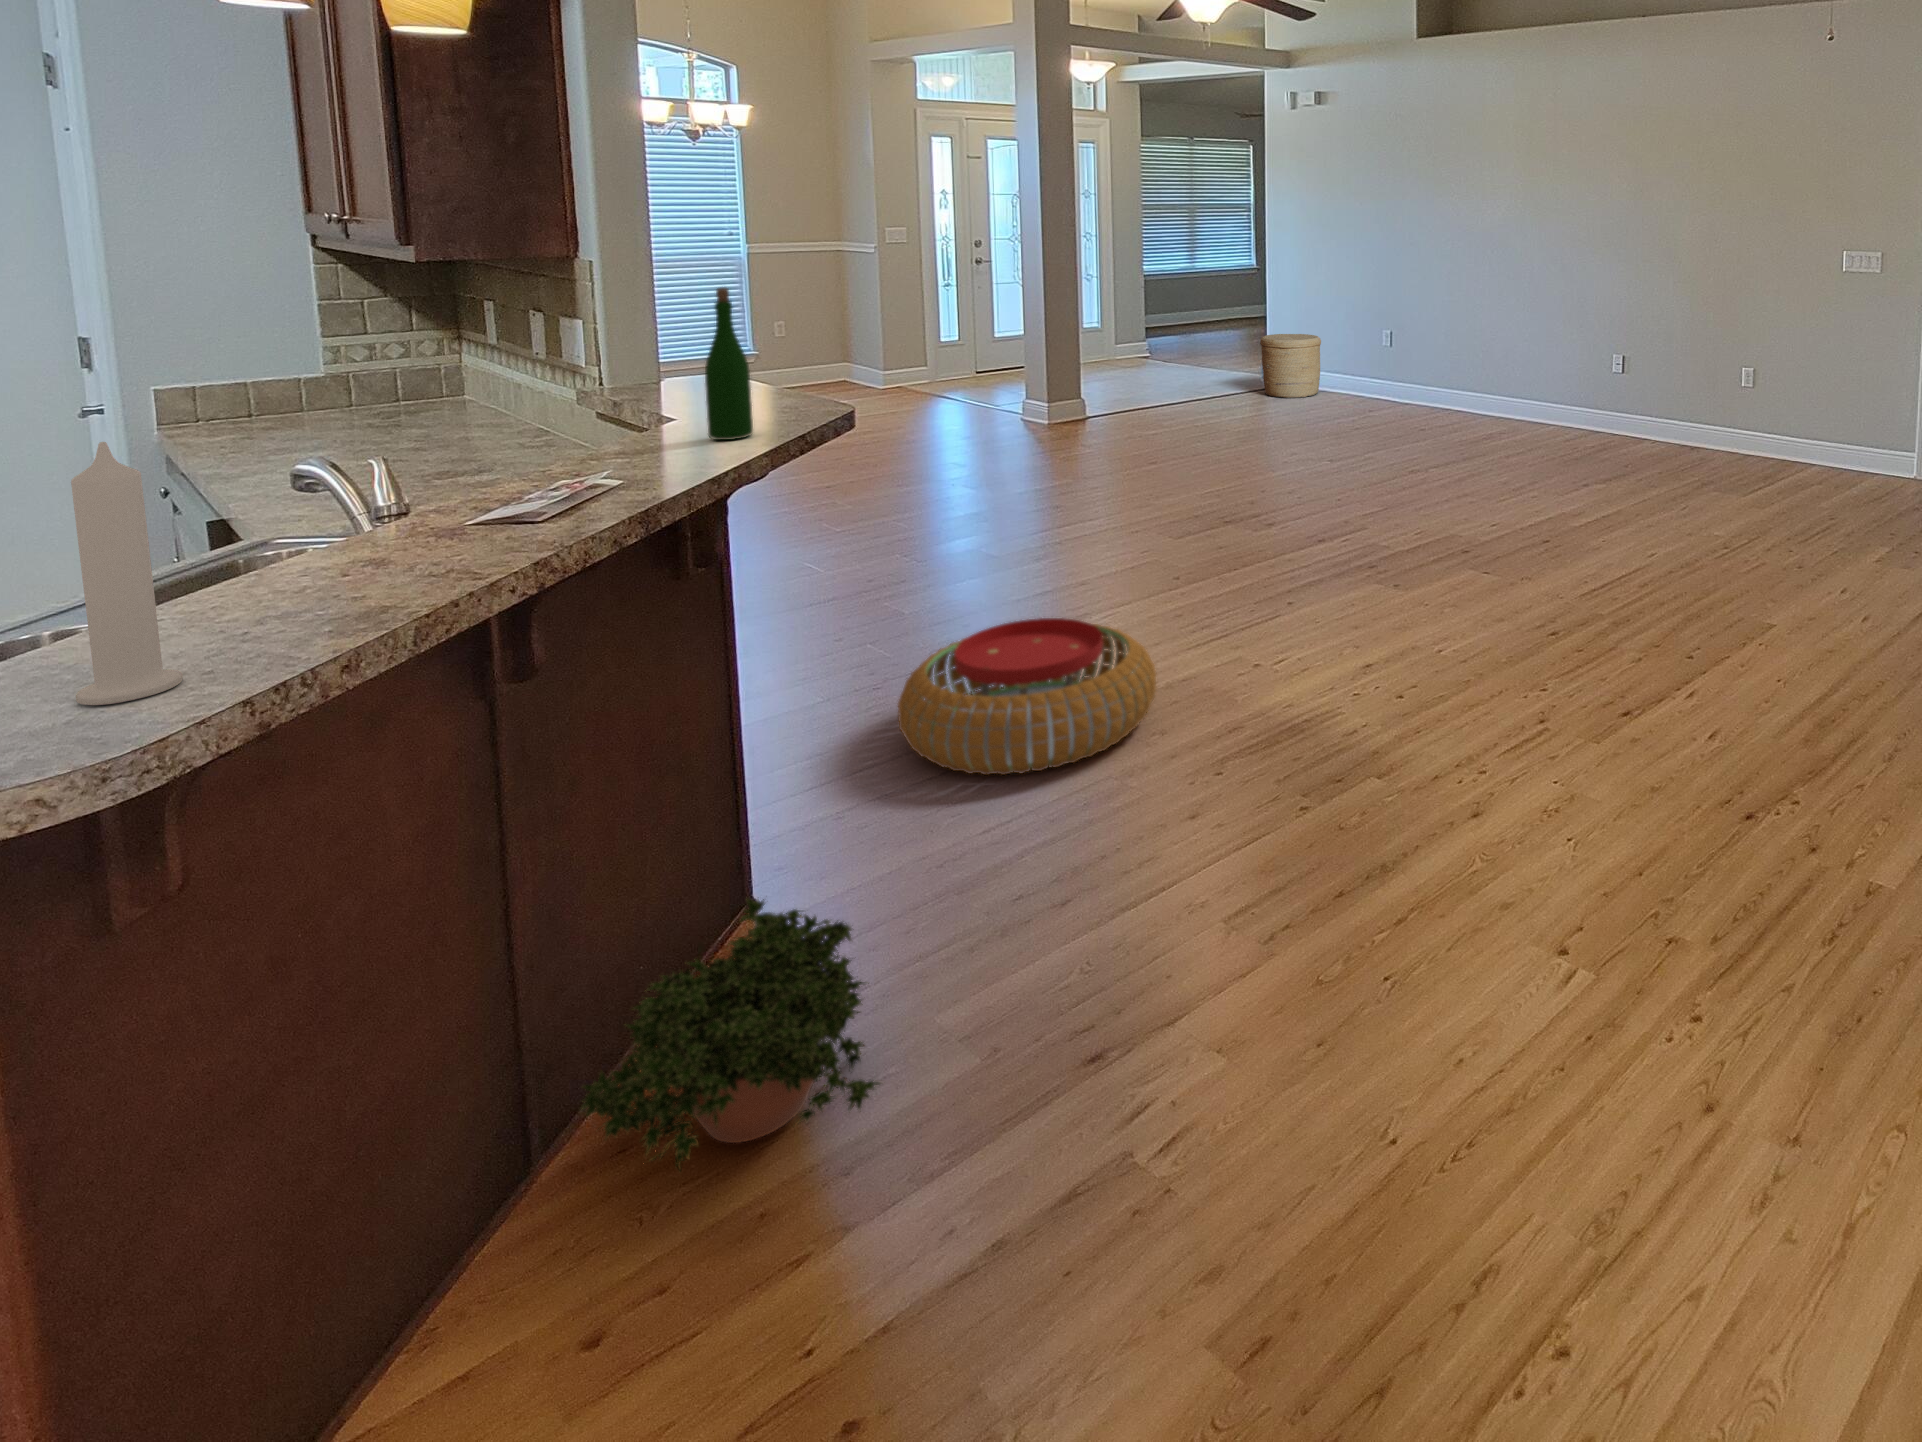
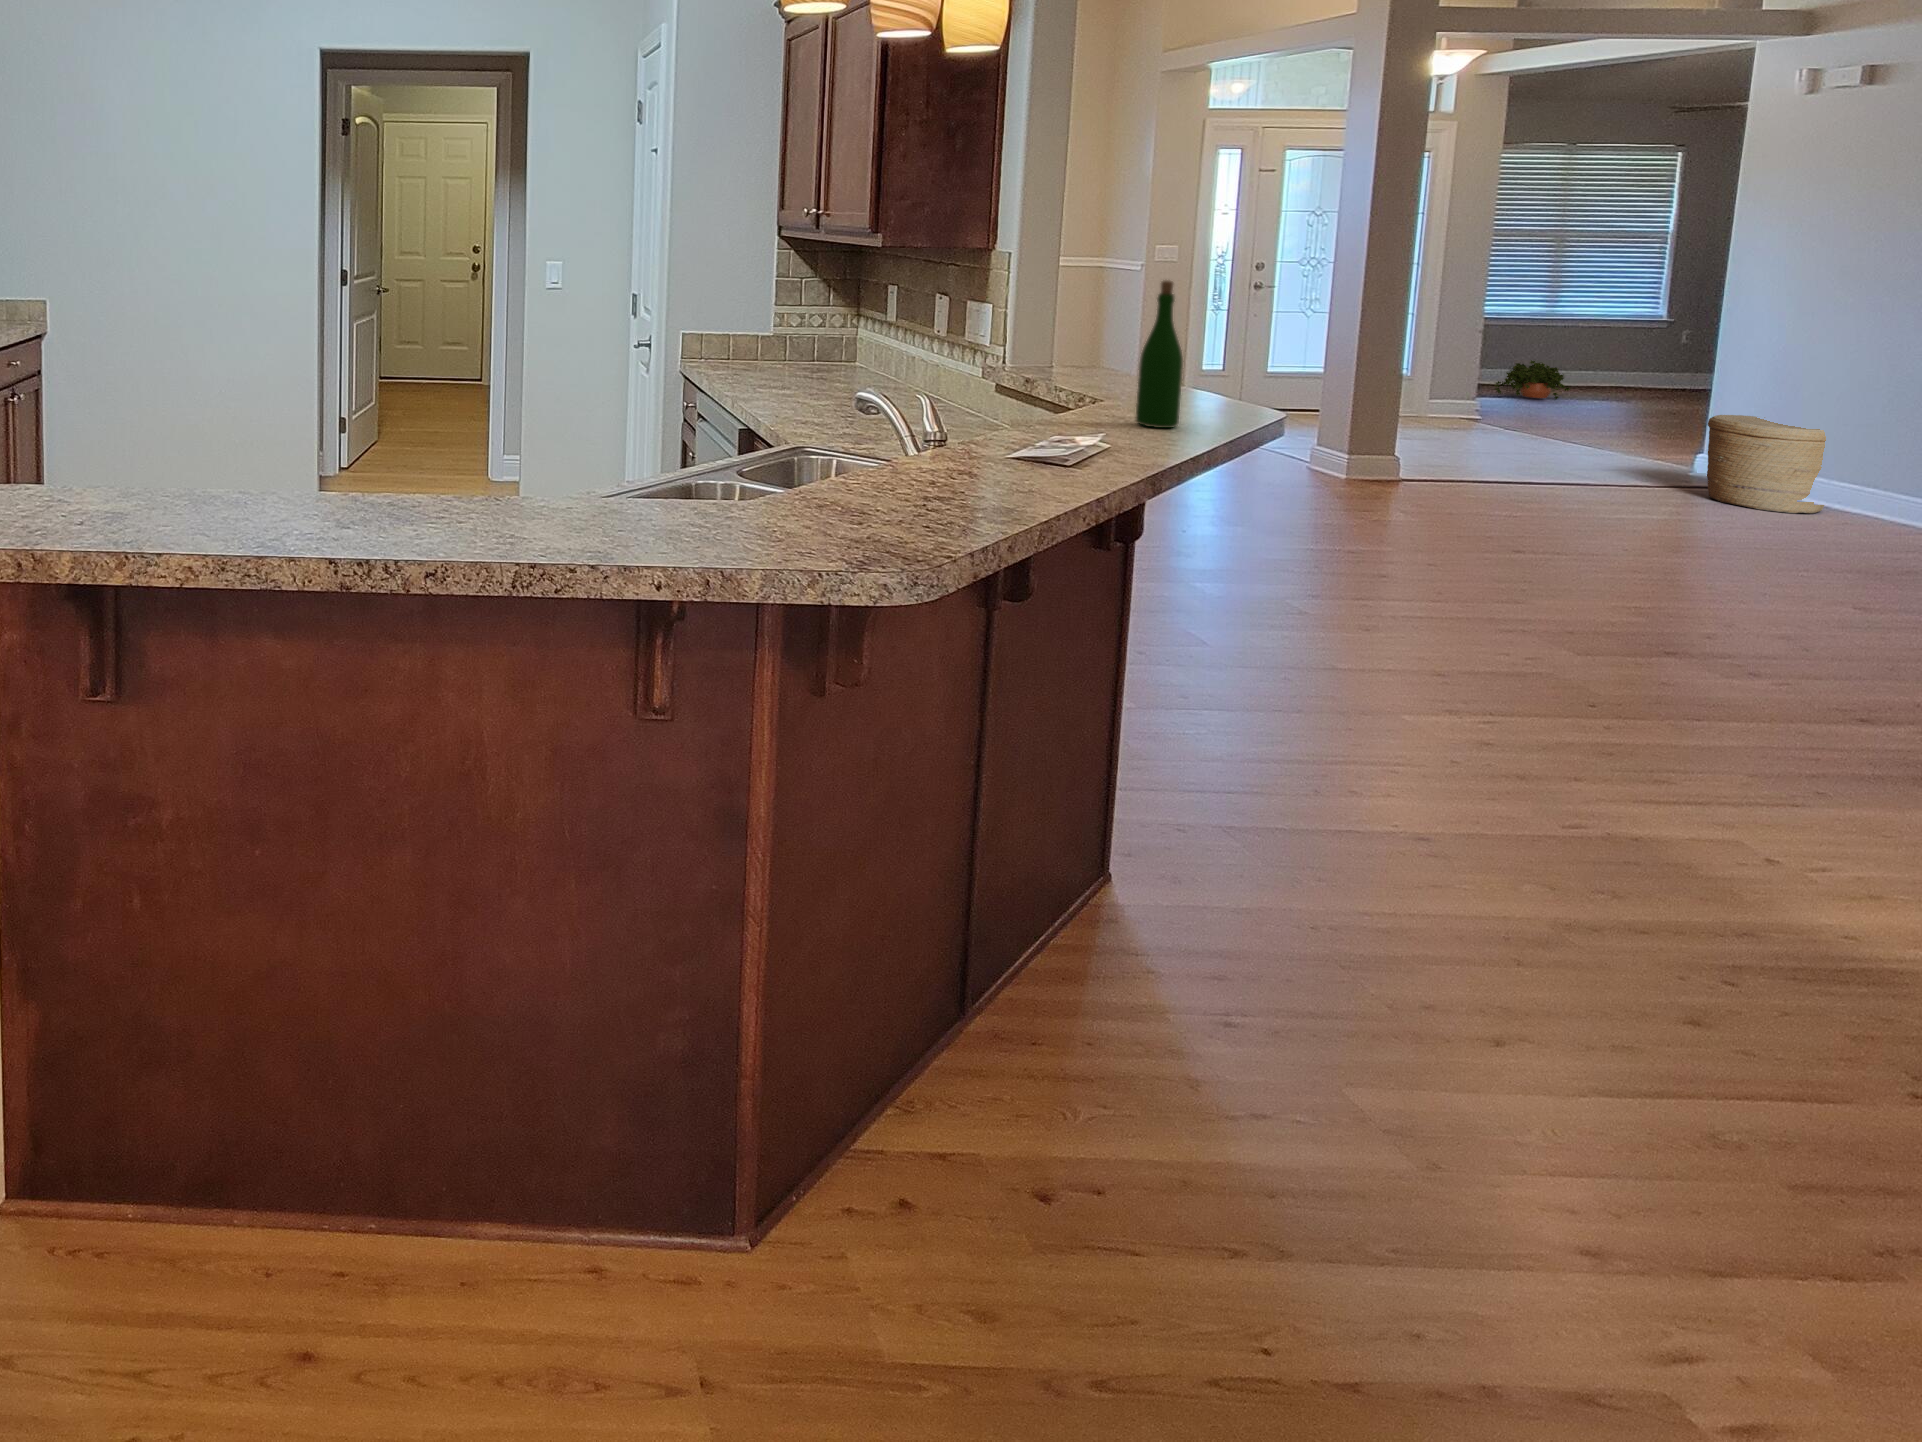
candle: present [71,442,183,705] -> none [836,349,890,535]
pouf: present [898,618,1156,775] -> none [1236,693,1608,890]
potted plant: present [581,899,880,1169] -> present [1495,360,1570,399]

